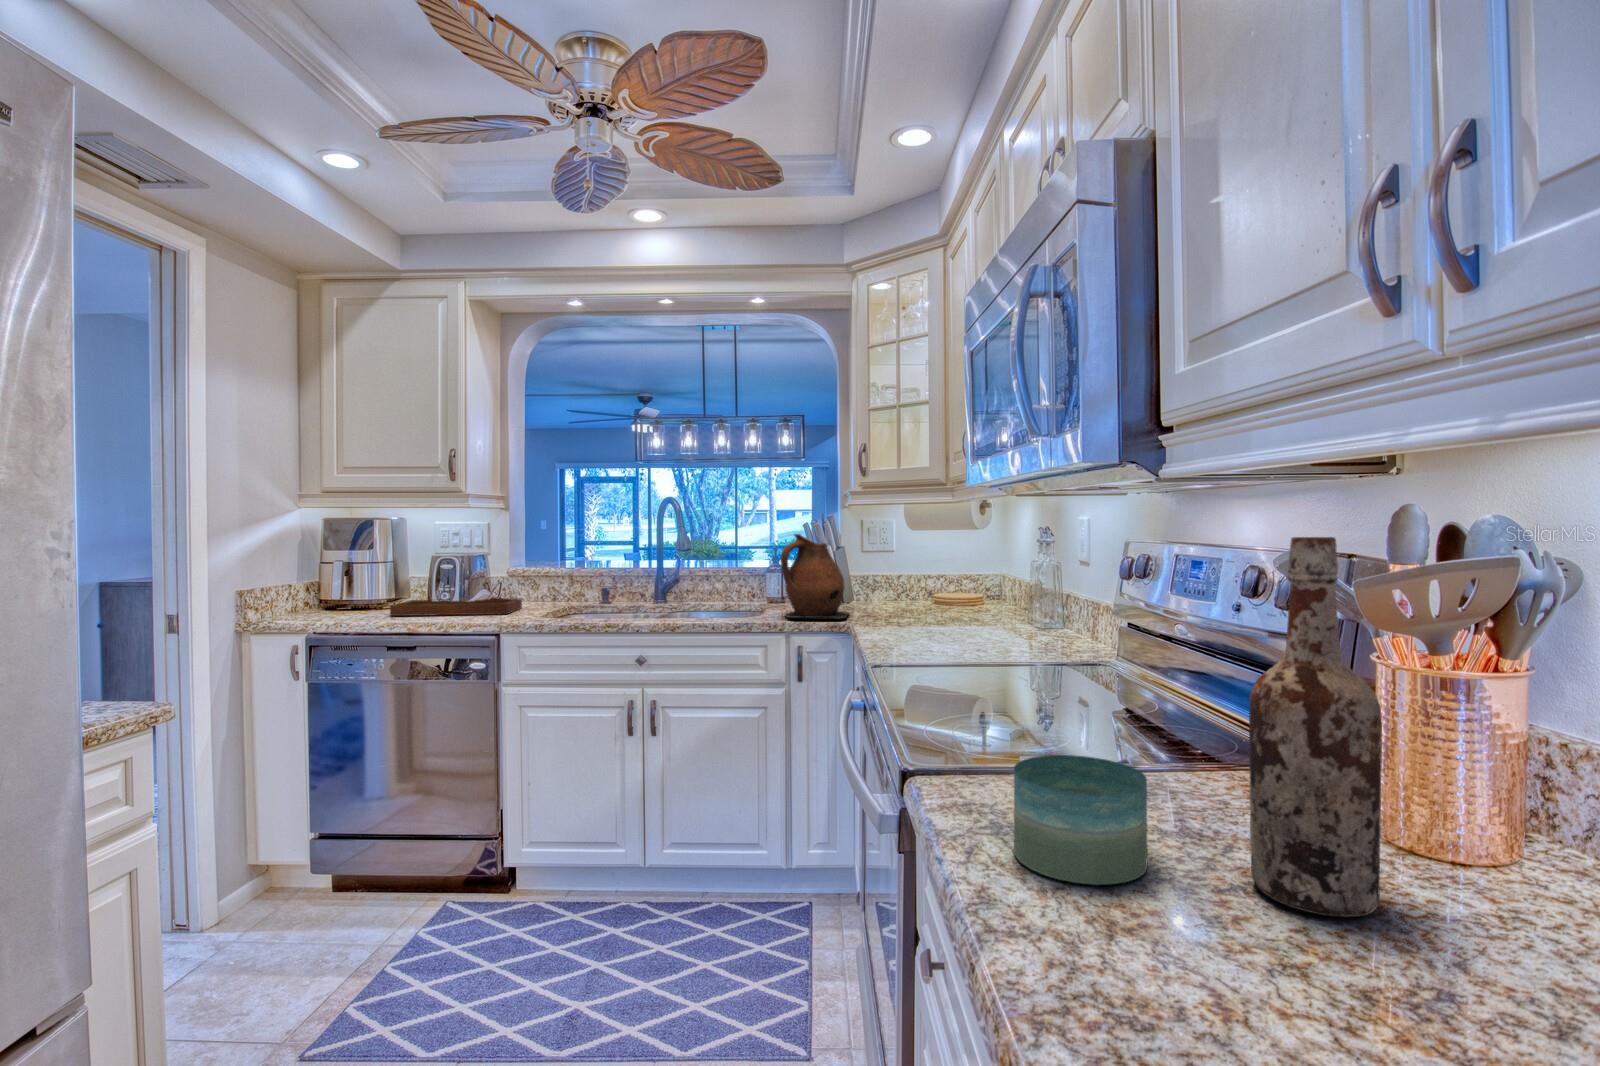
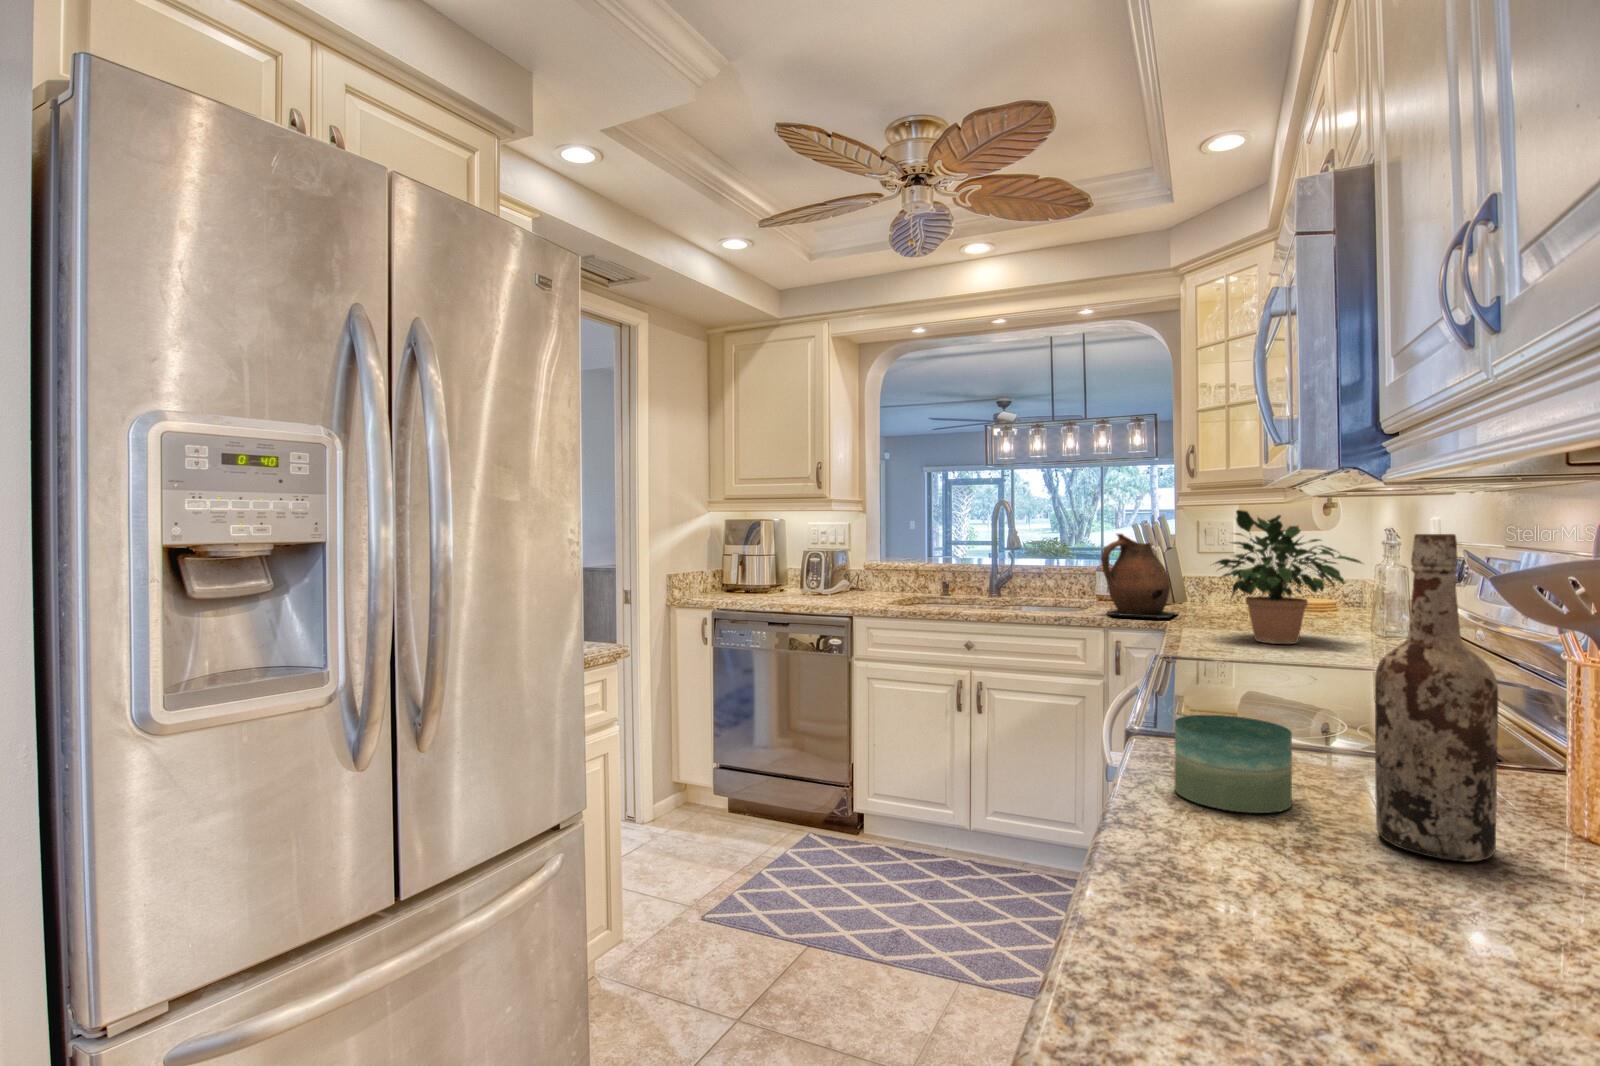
potted plant: none [896,509,1028,641] -> present [1213,510,1361,644]
tray: present [390,574,522,616] -> none [771,566,872,601]

